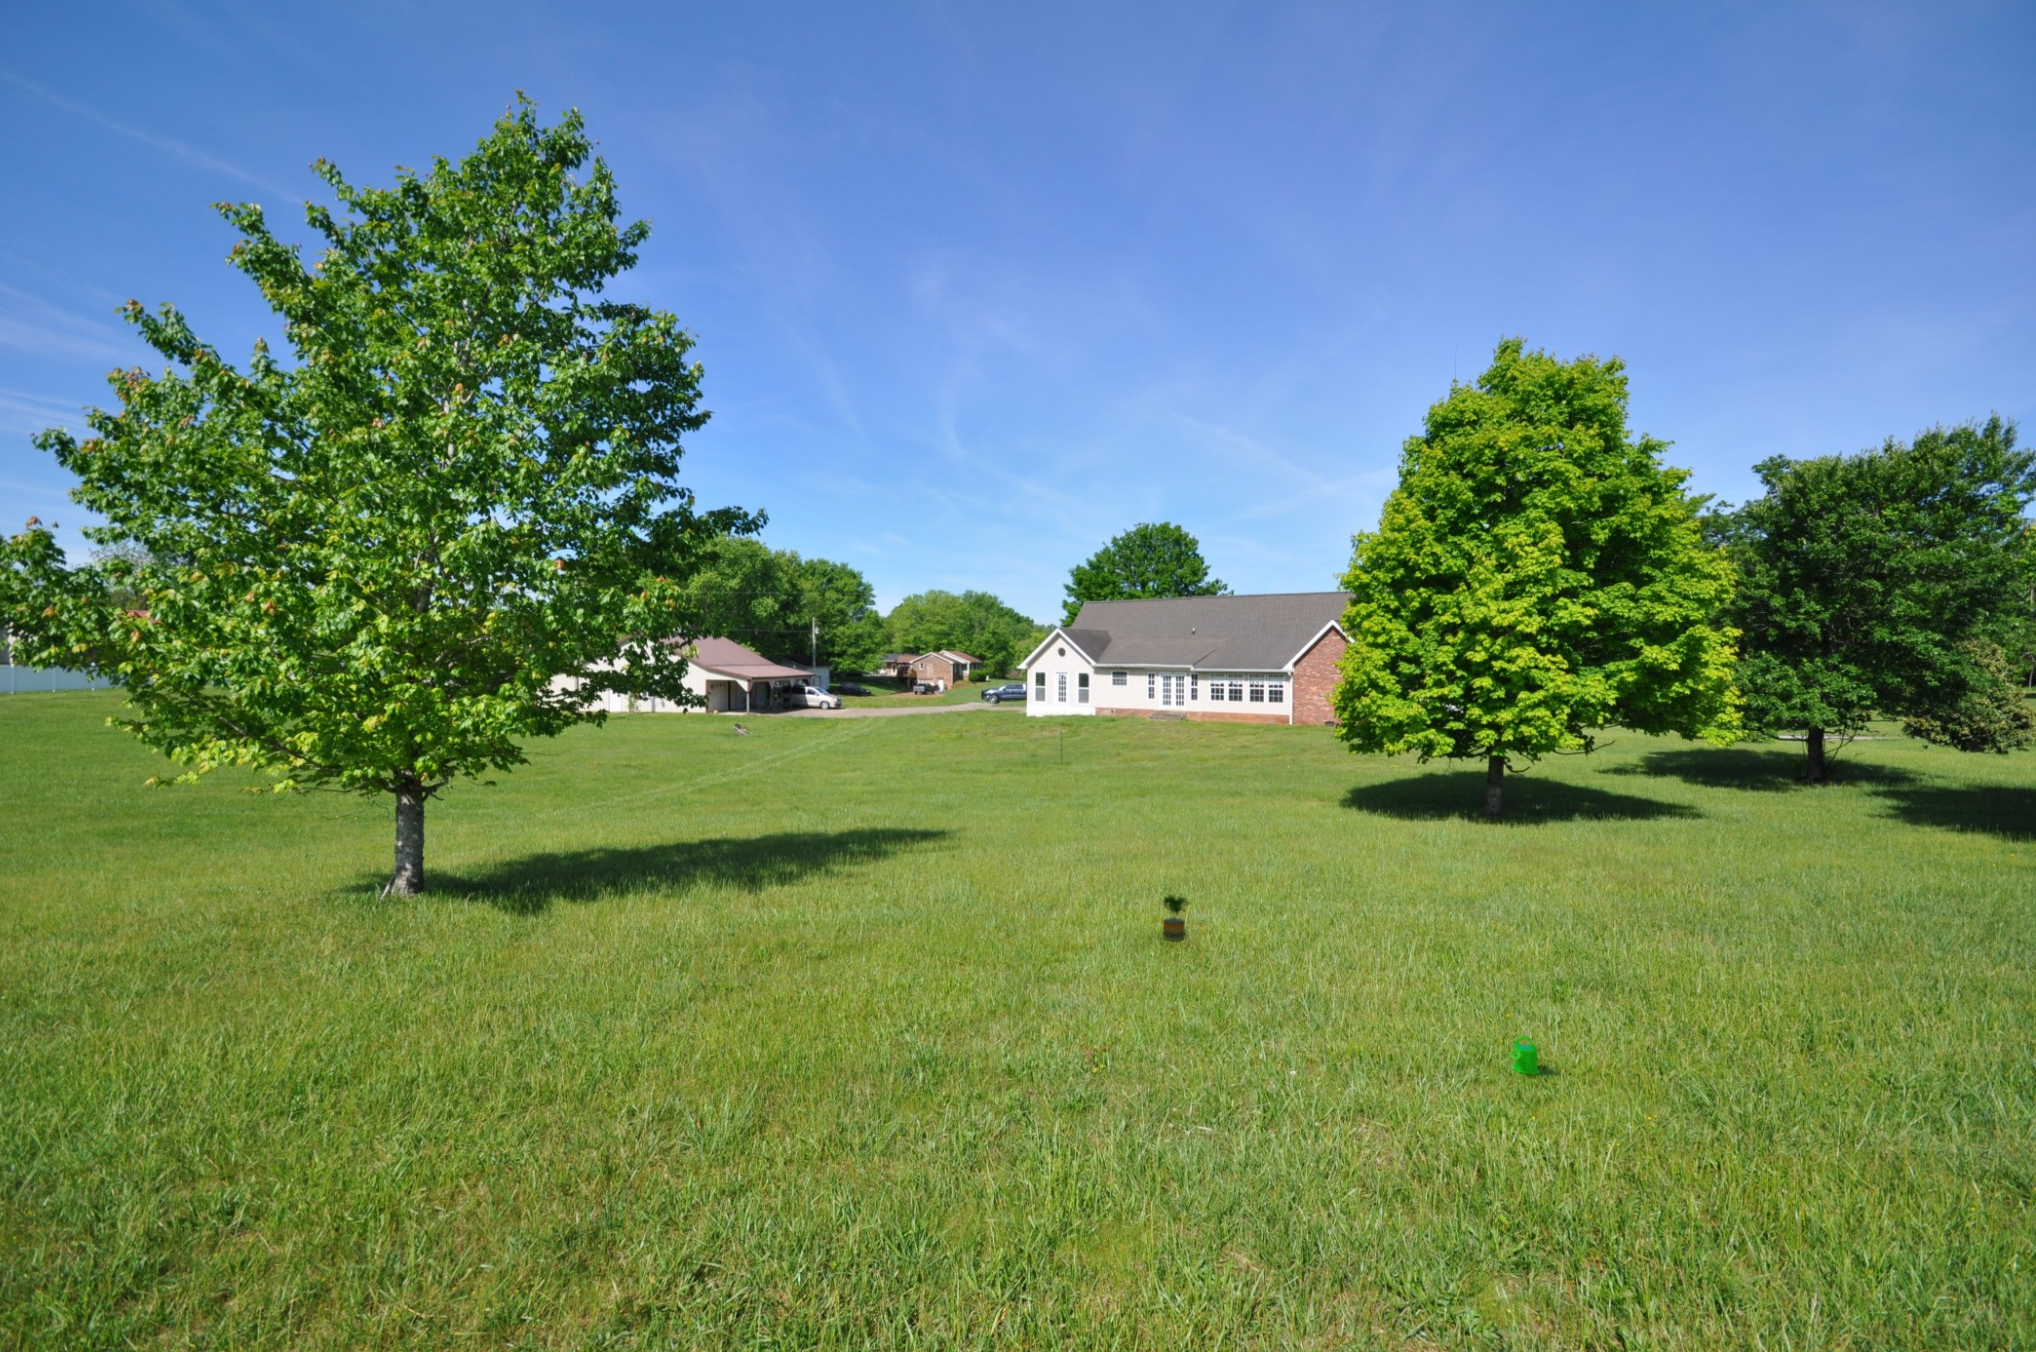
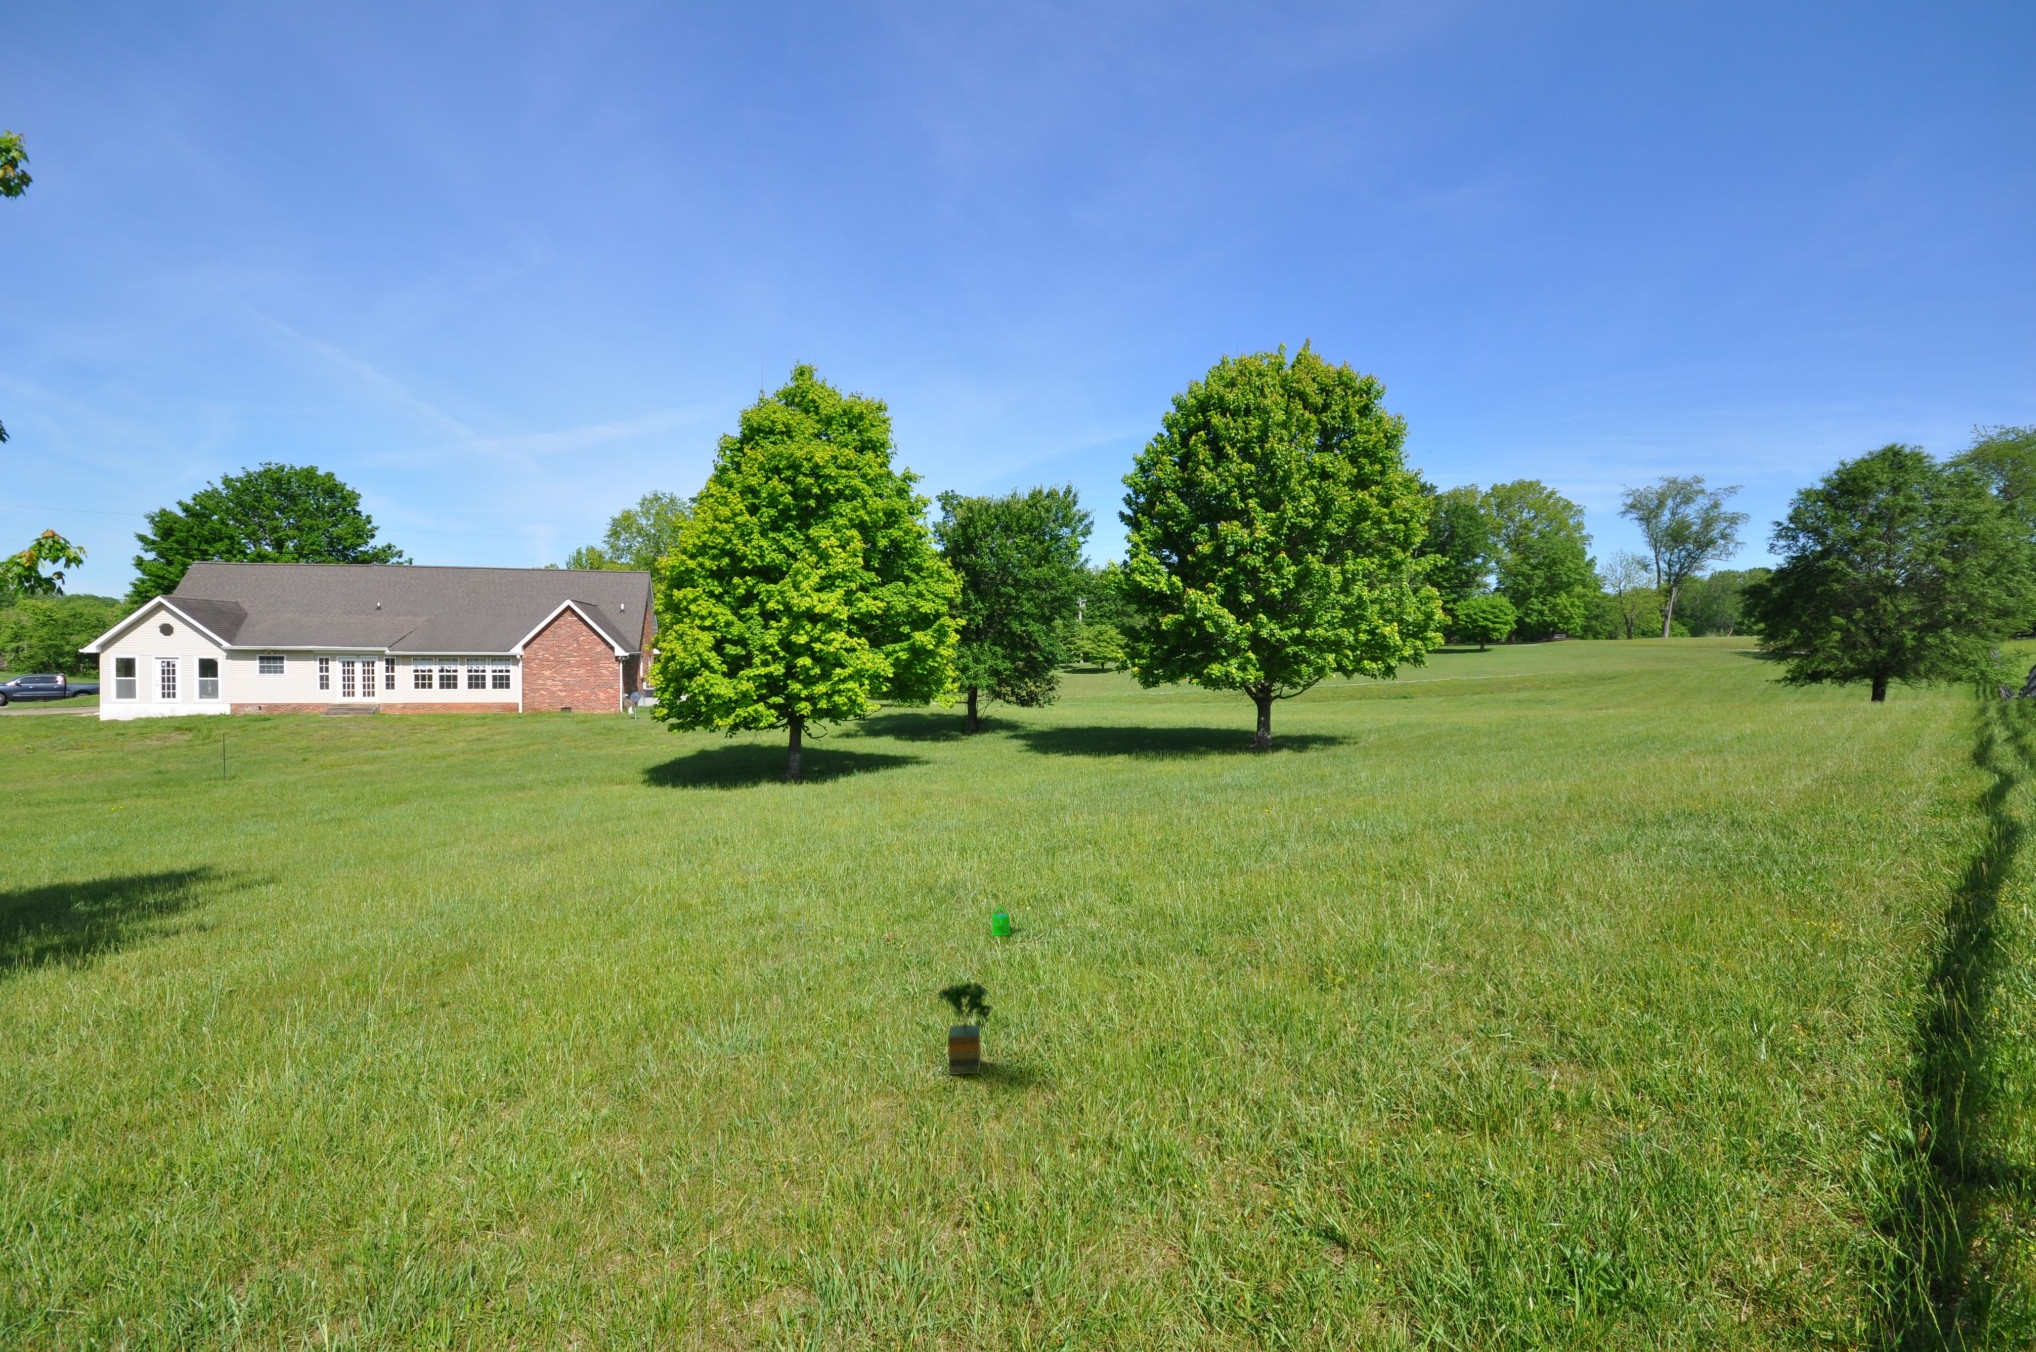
potted tree: present [1163,895,1188,942] -> present [939,982,993,1075]

